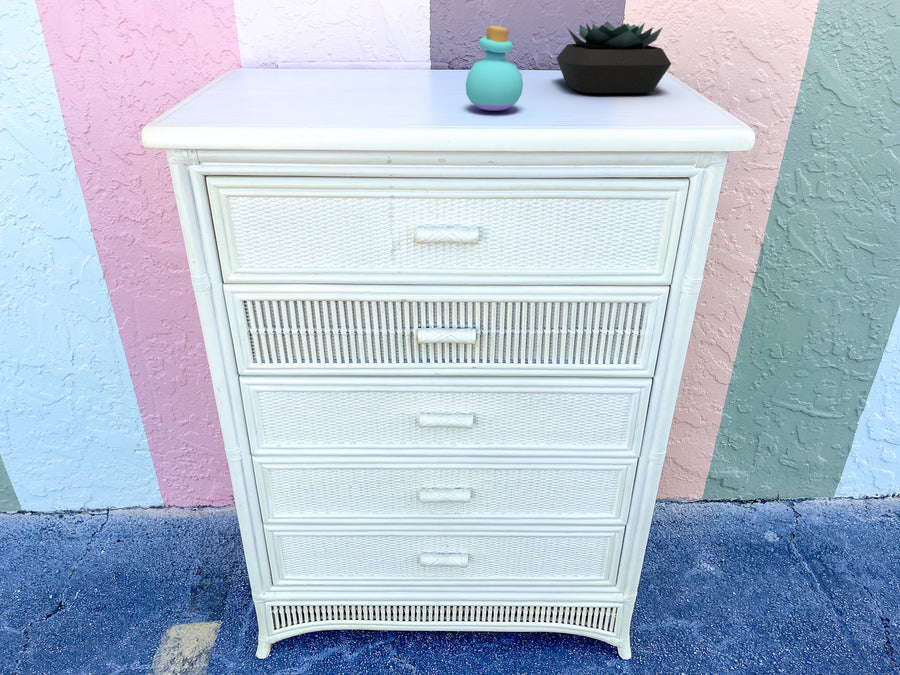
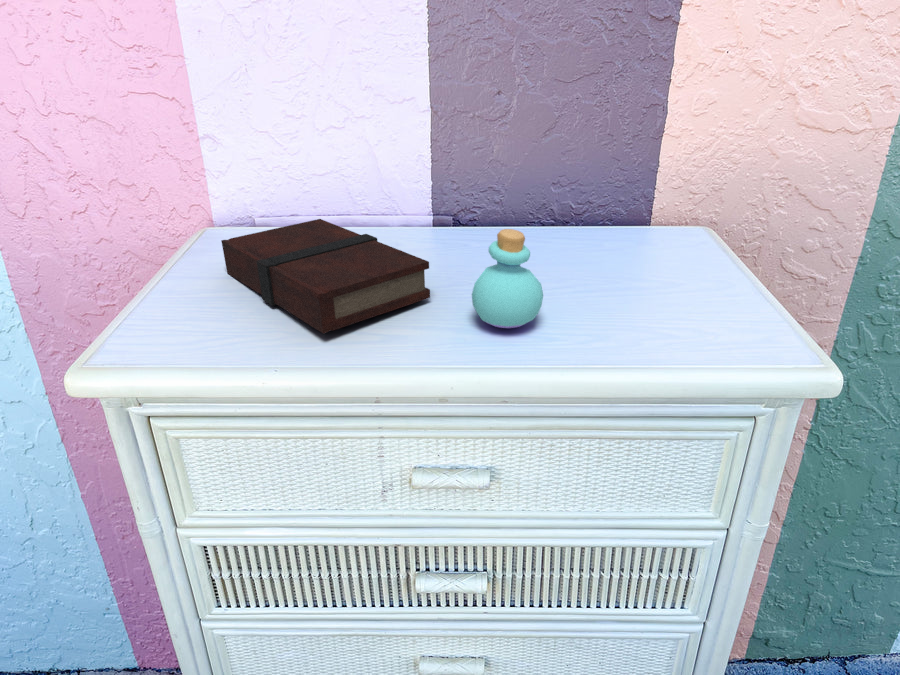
succulent plant: present [556,21,671,93] -> none [581,185,724,281]
book: none [255,53,431,108] -> present [221,219,430,334]

